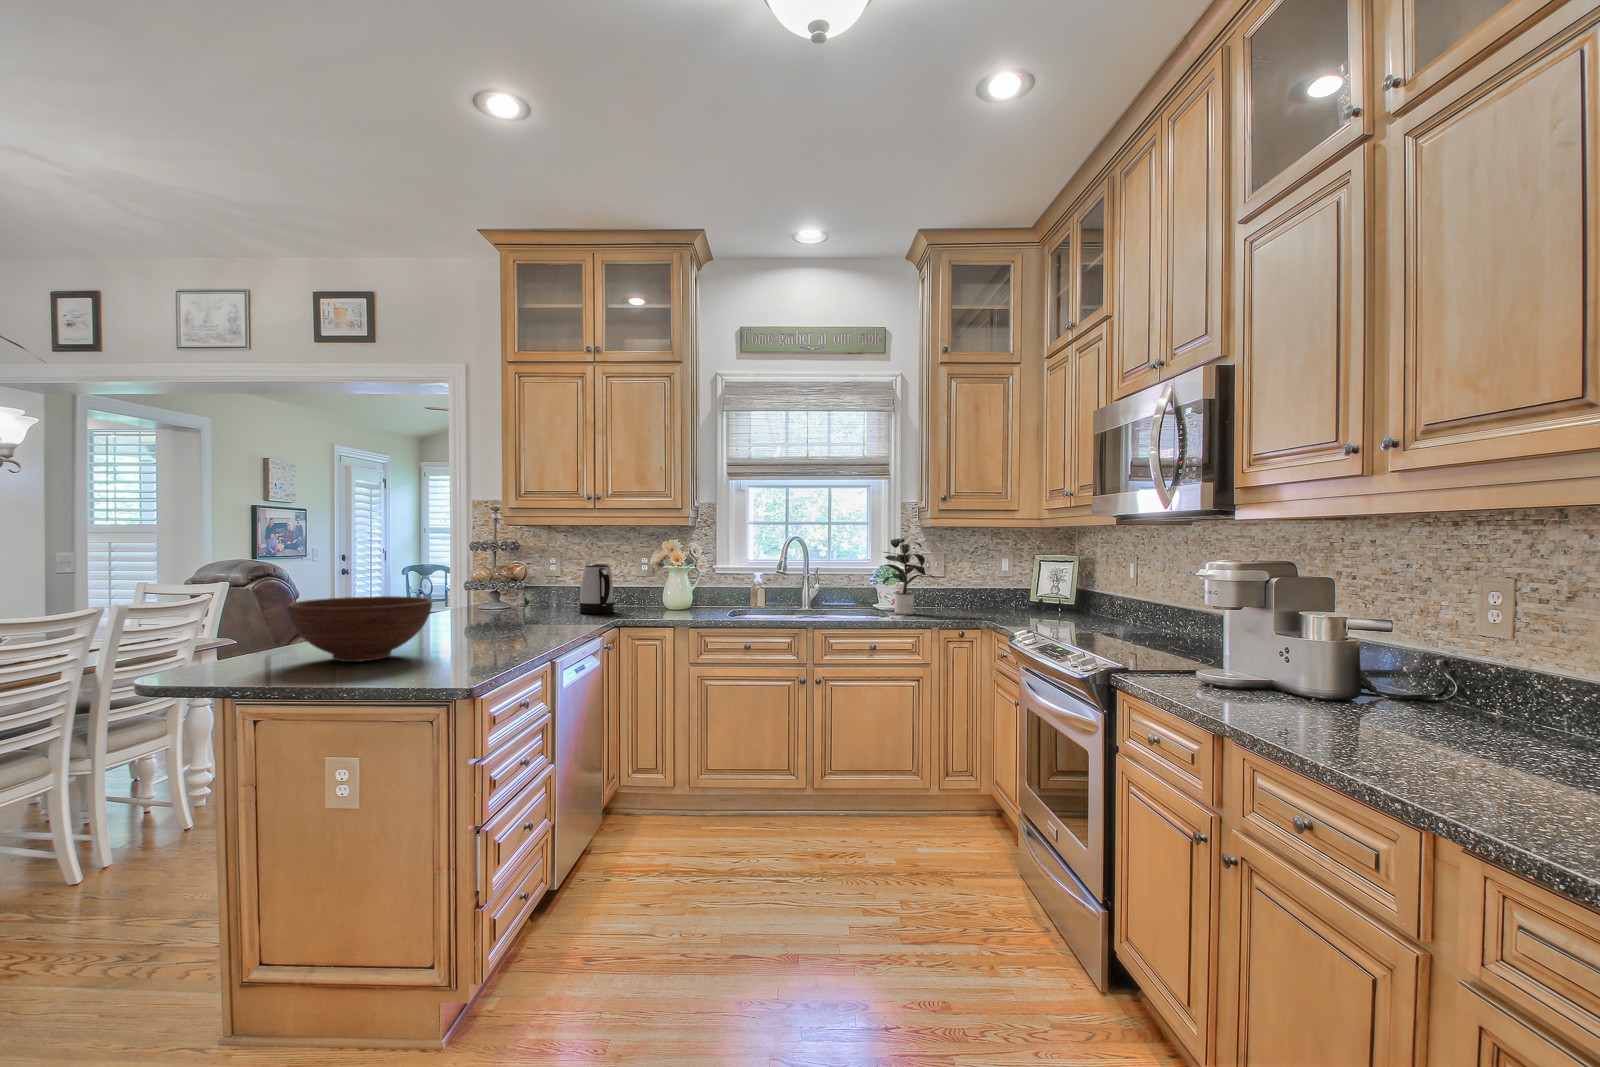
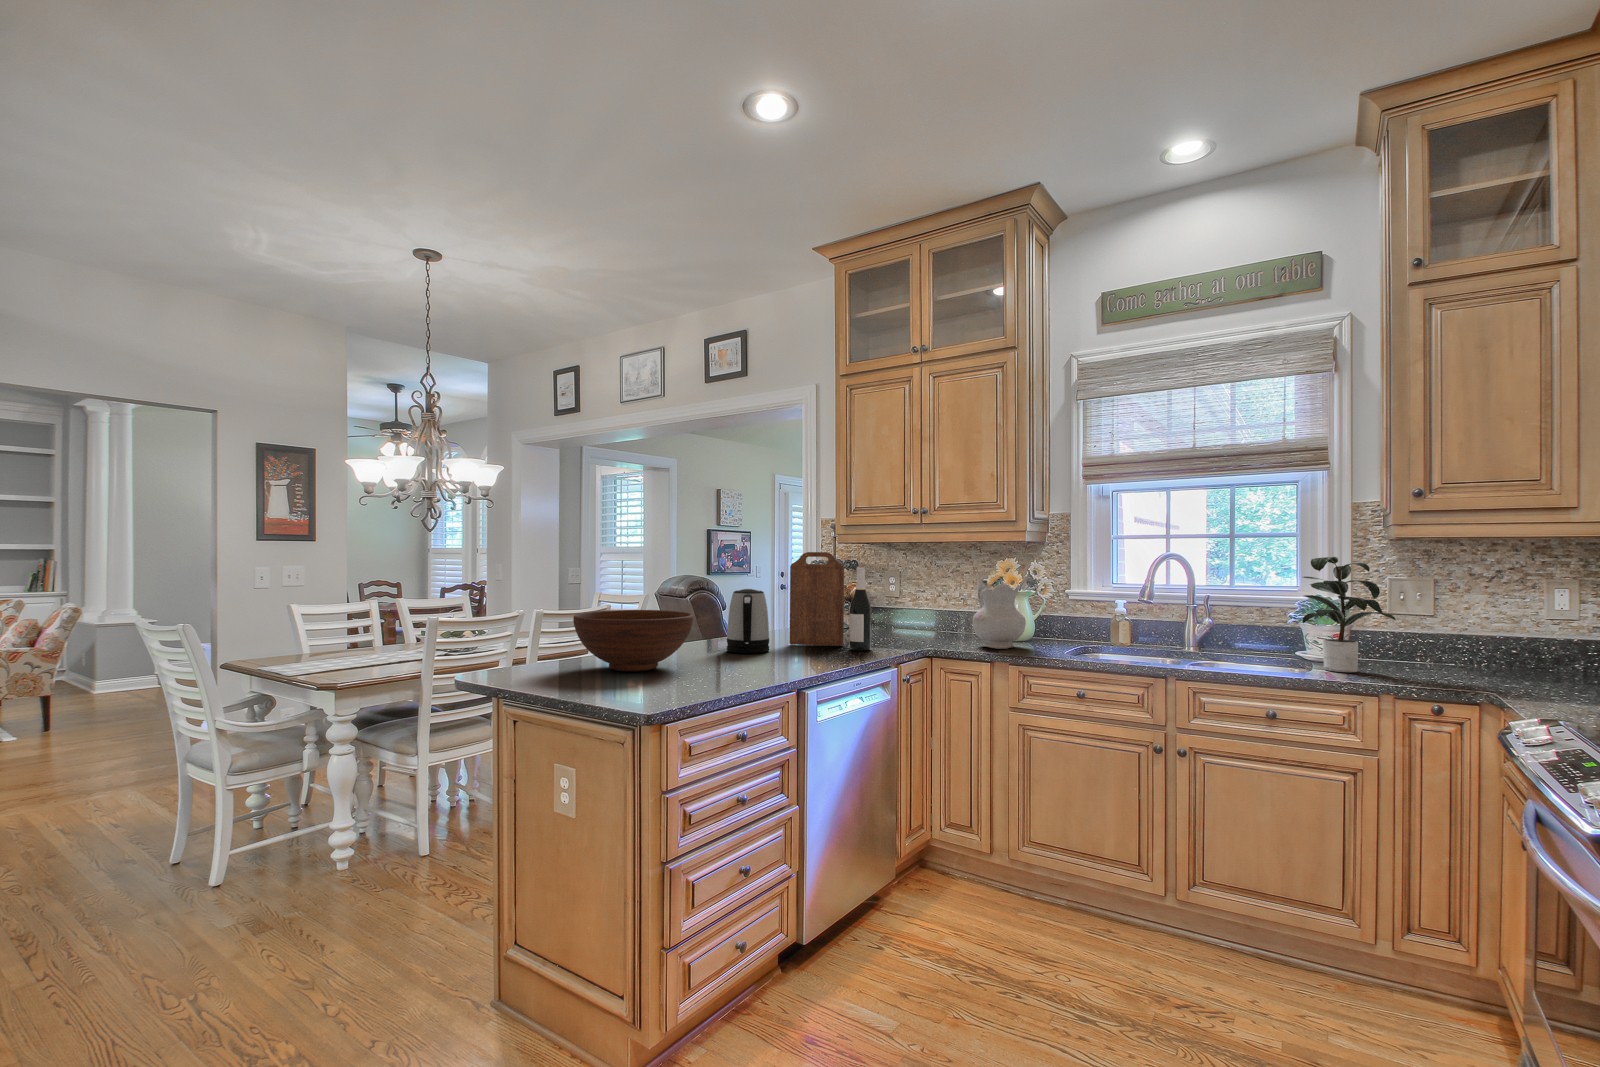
cutting board: none [485,535,541,625] -> present [789,552,844,646]
wine bottle: none [552,548,573,625] -> present [849,566,871,651]
ceramic pitcher: none [652,558,695,616] -> present [973,580,1026,649]
kettle: present [580,564,614,613] -> present [727,589,769,653]

